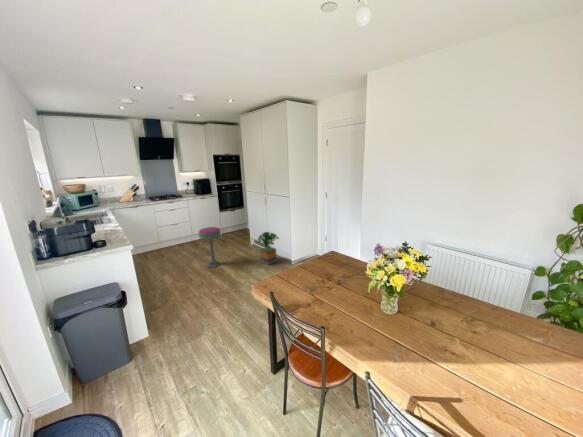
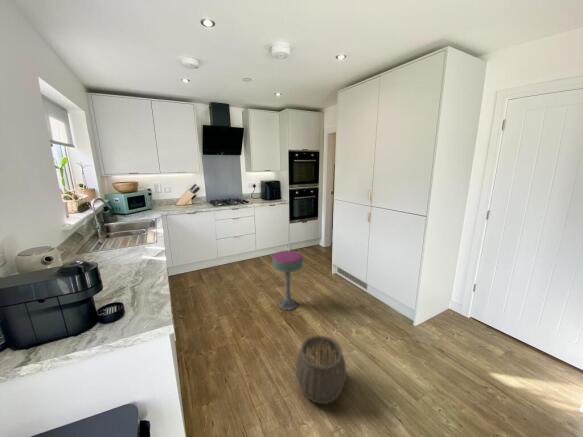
potted tree: present [258,232,278,265] -> none [358,265,394,319]
woven basket: none [208,267,238,300] -> present [296,335,346,404]

